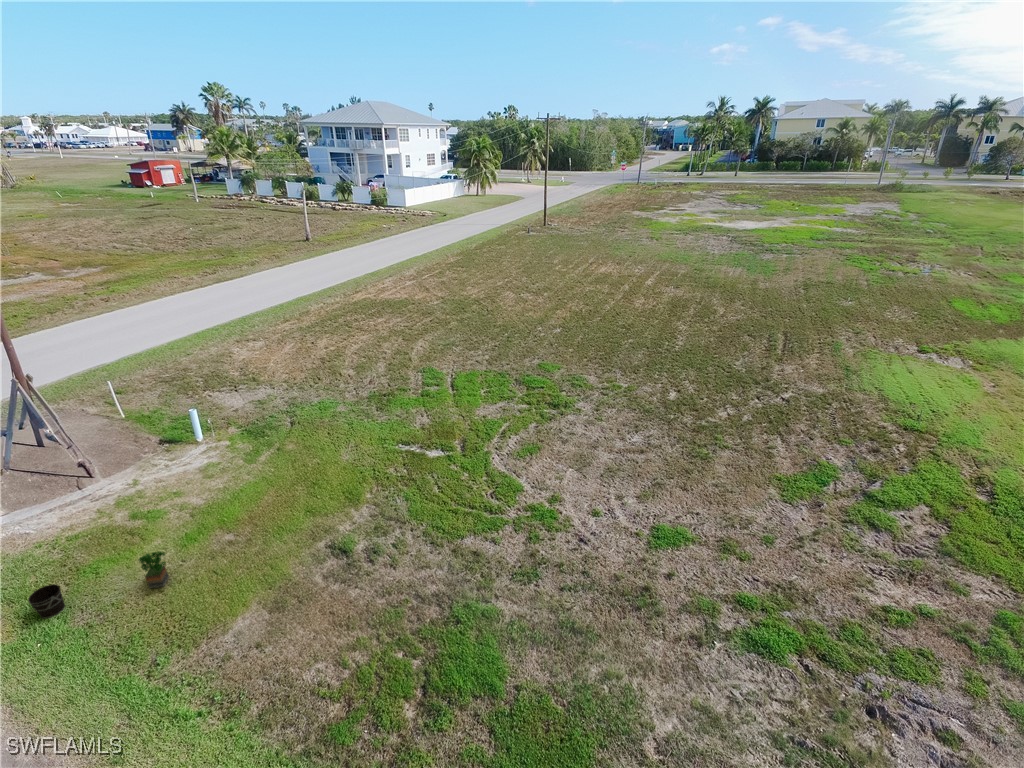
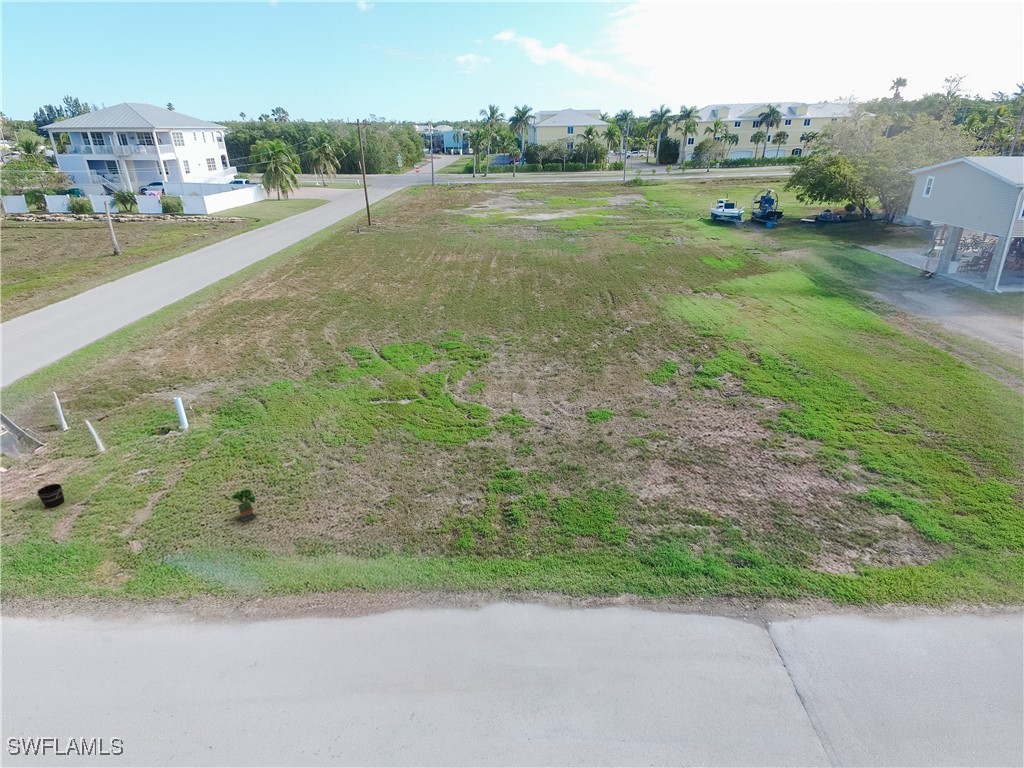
bucket: present [28,584,65,618] -> present [37,484,65,508]

